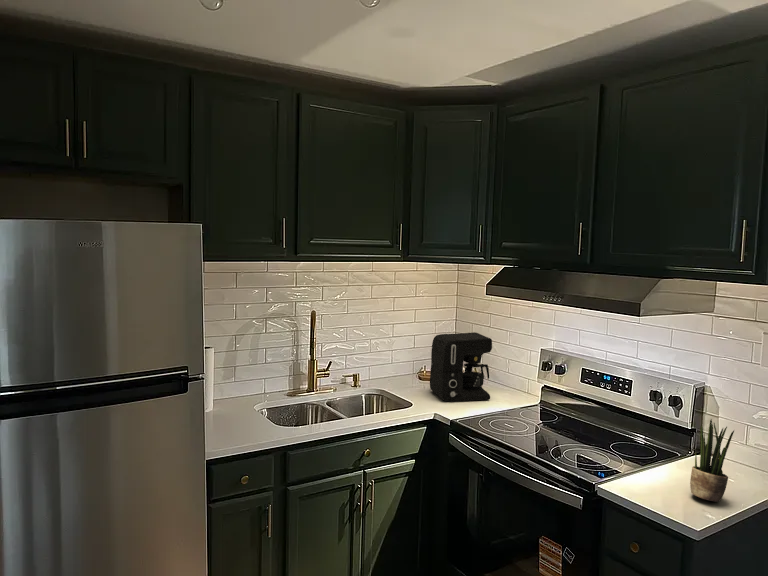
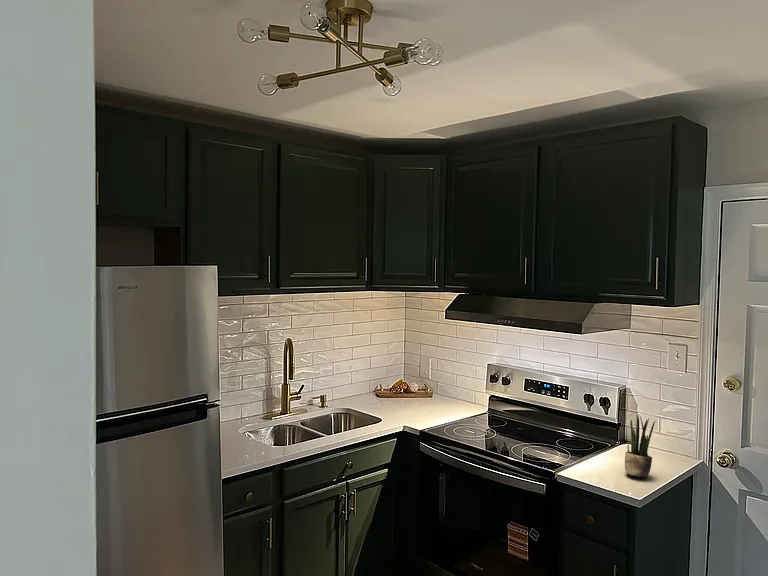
coffee maker: present [430,332,492,402] -> none [391,352,446,415]

